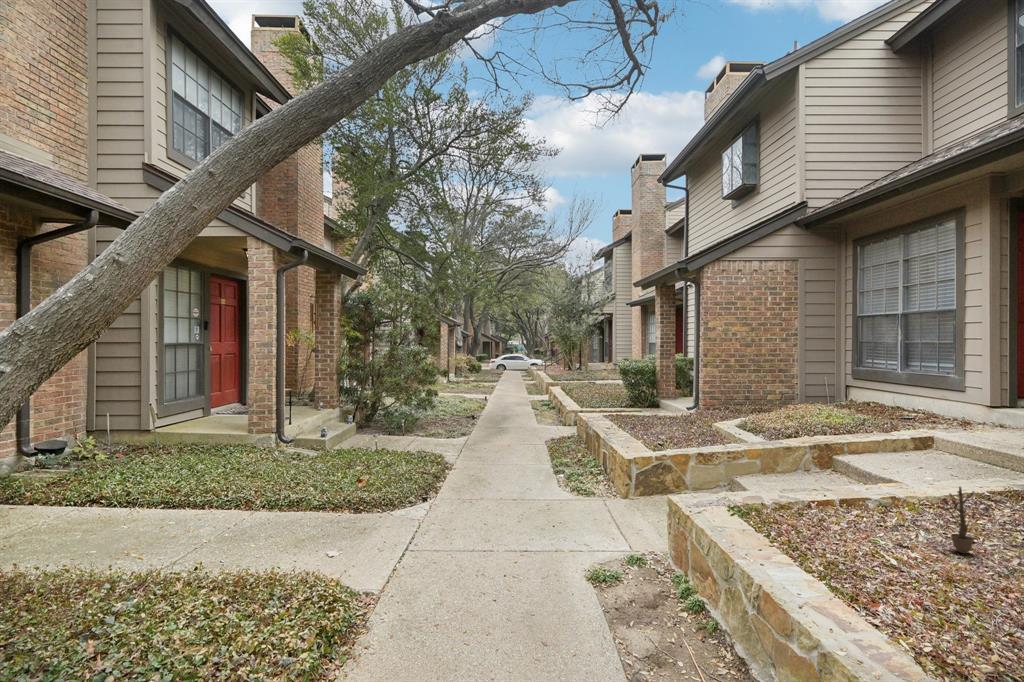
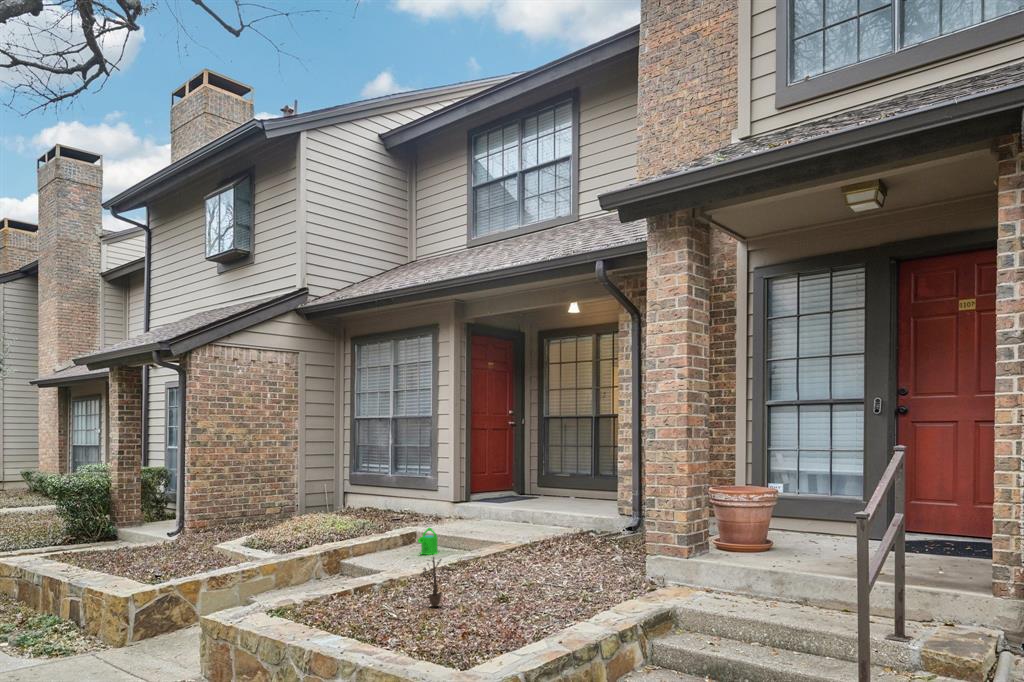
watering can: none [933,436,964,467] -> present [418,528,438,555]

